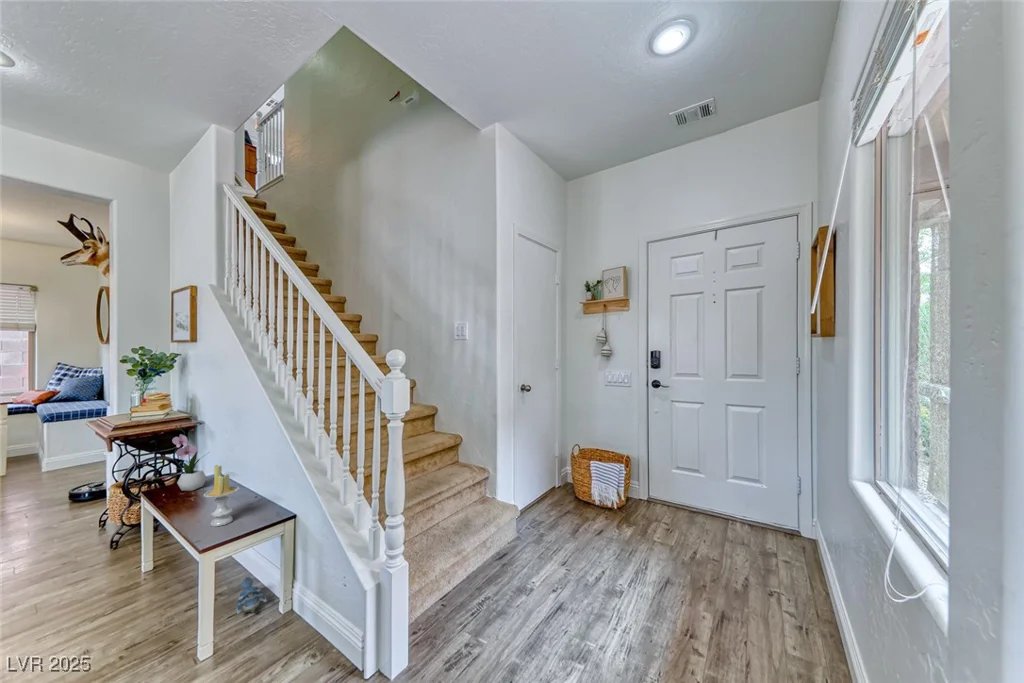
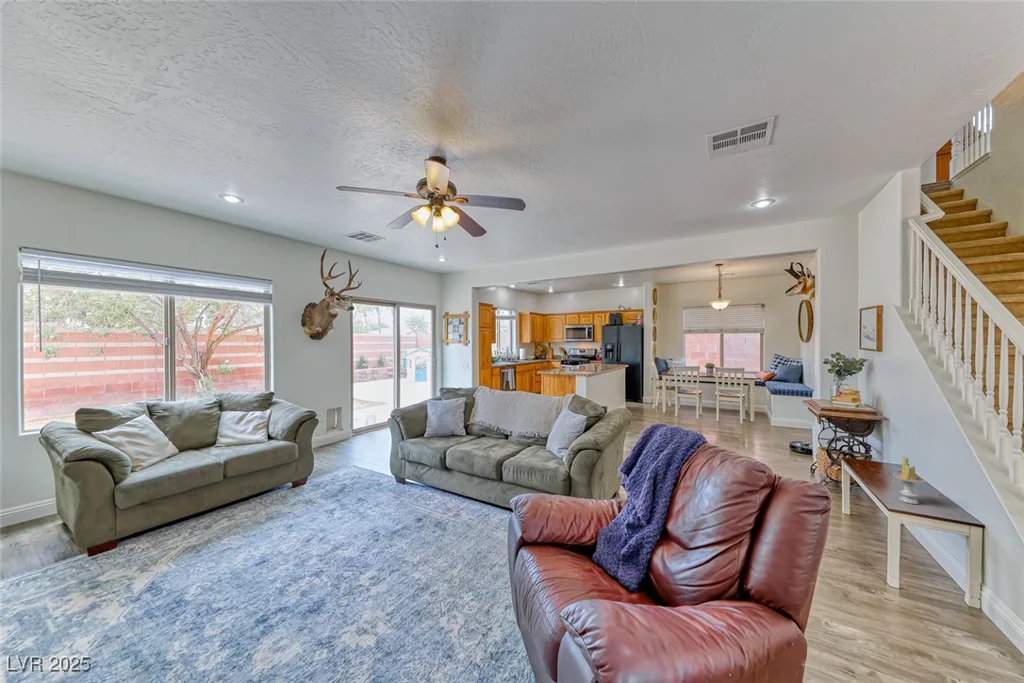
flower arrangement: present [172,425,207,491] -> none [865,418,897,470]
plush toy: present [237,577,267,614] -> none [922,556,953,587]

